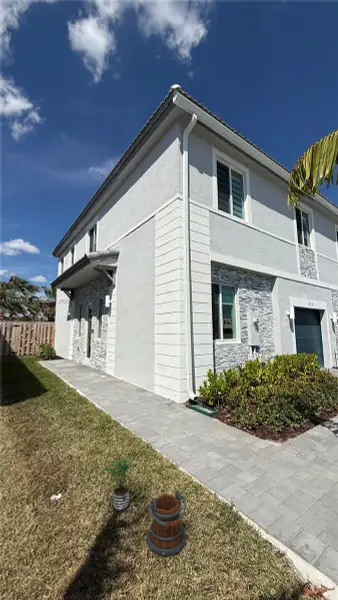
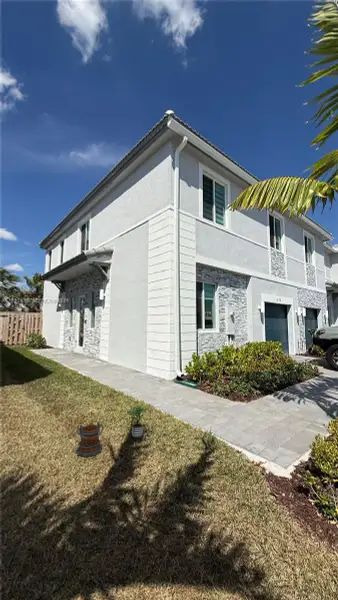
bucket: present [146,491,186,556] -> present [76,422,103,457]

